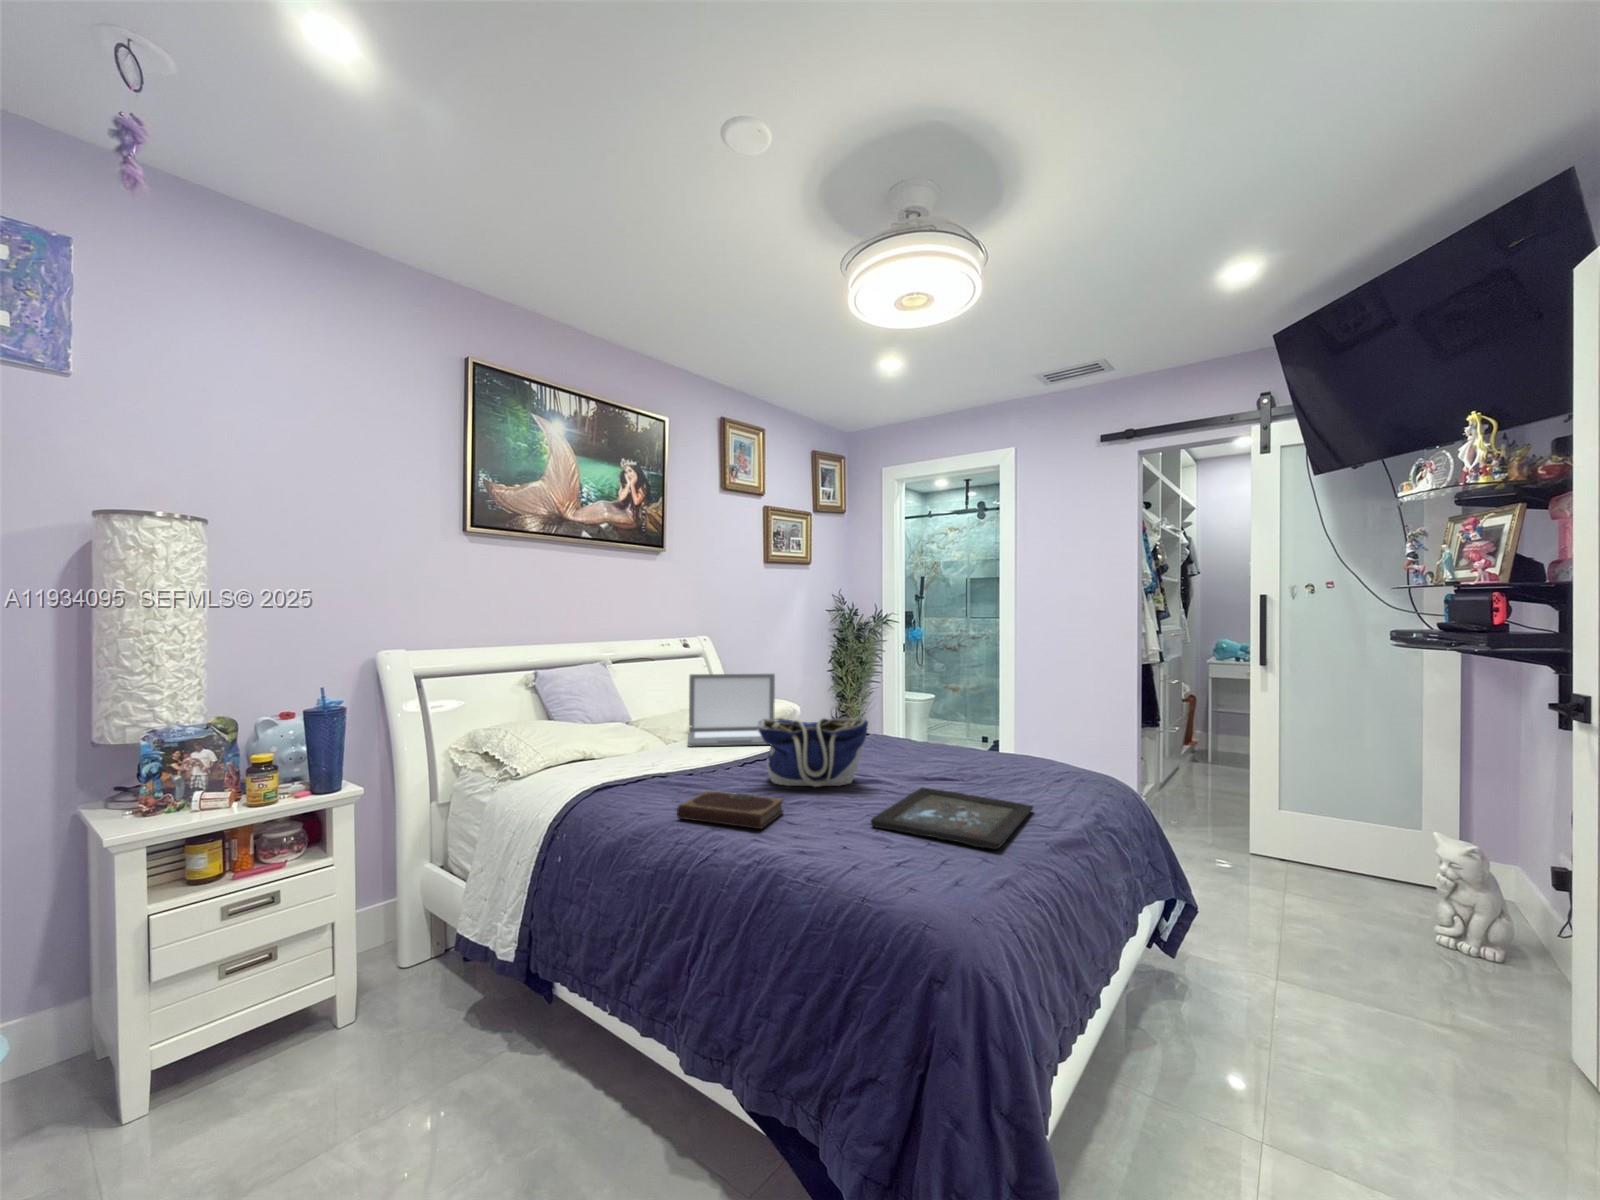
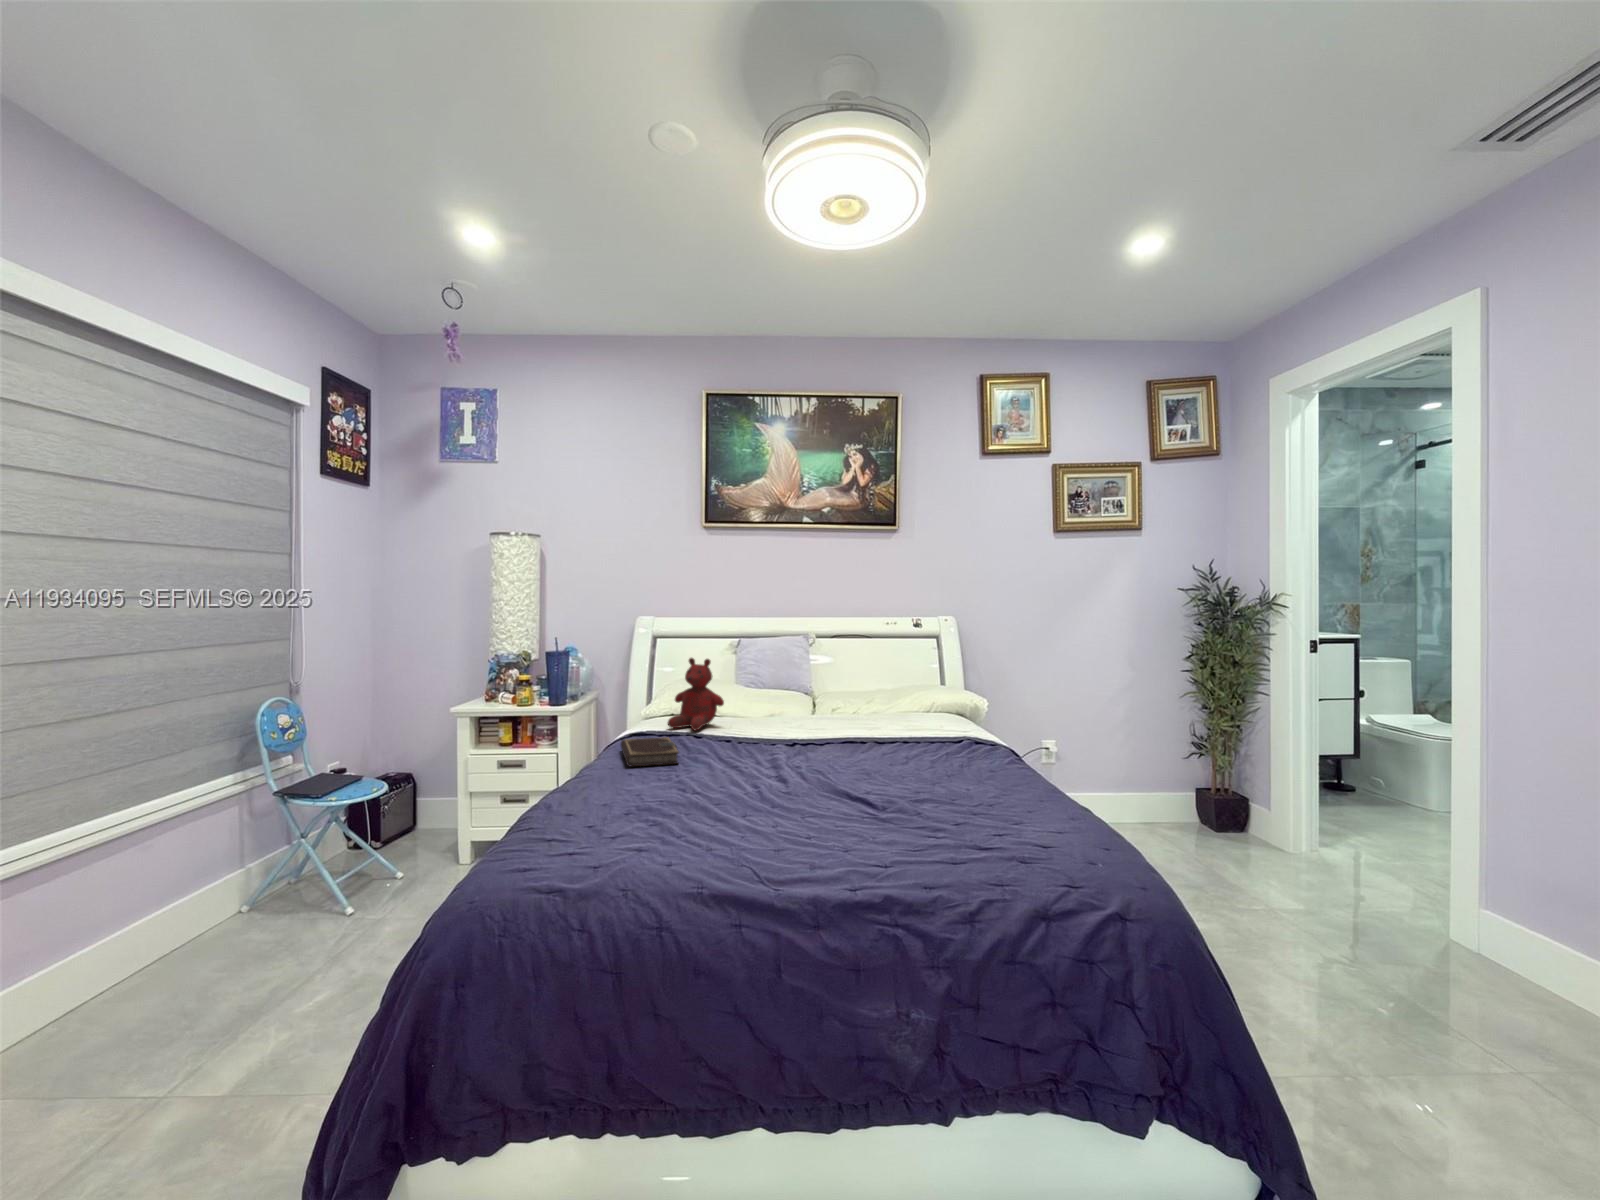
laptop: present [688,674,775,746] -> none [800,650,911,727]
teddy bear: none [605,694,673,785] -> present [668,658,724,731]
tote bag: present [757,717,868,787] -> none [726,687,818,762]
tray: present [871,787,1033,849] -> none [684,777,839,823]

